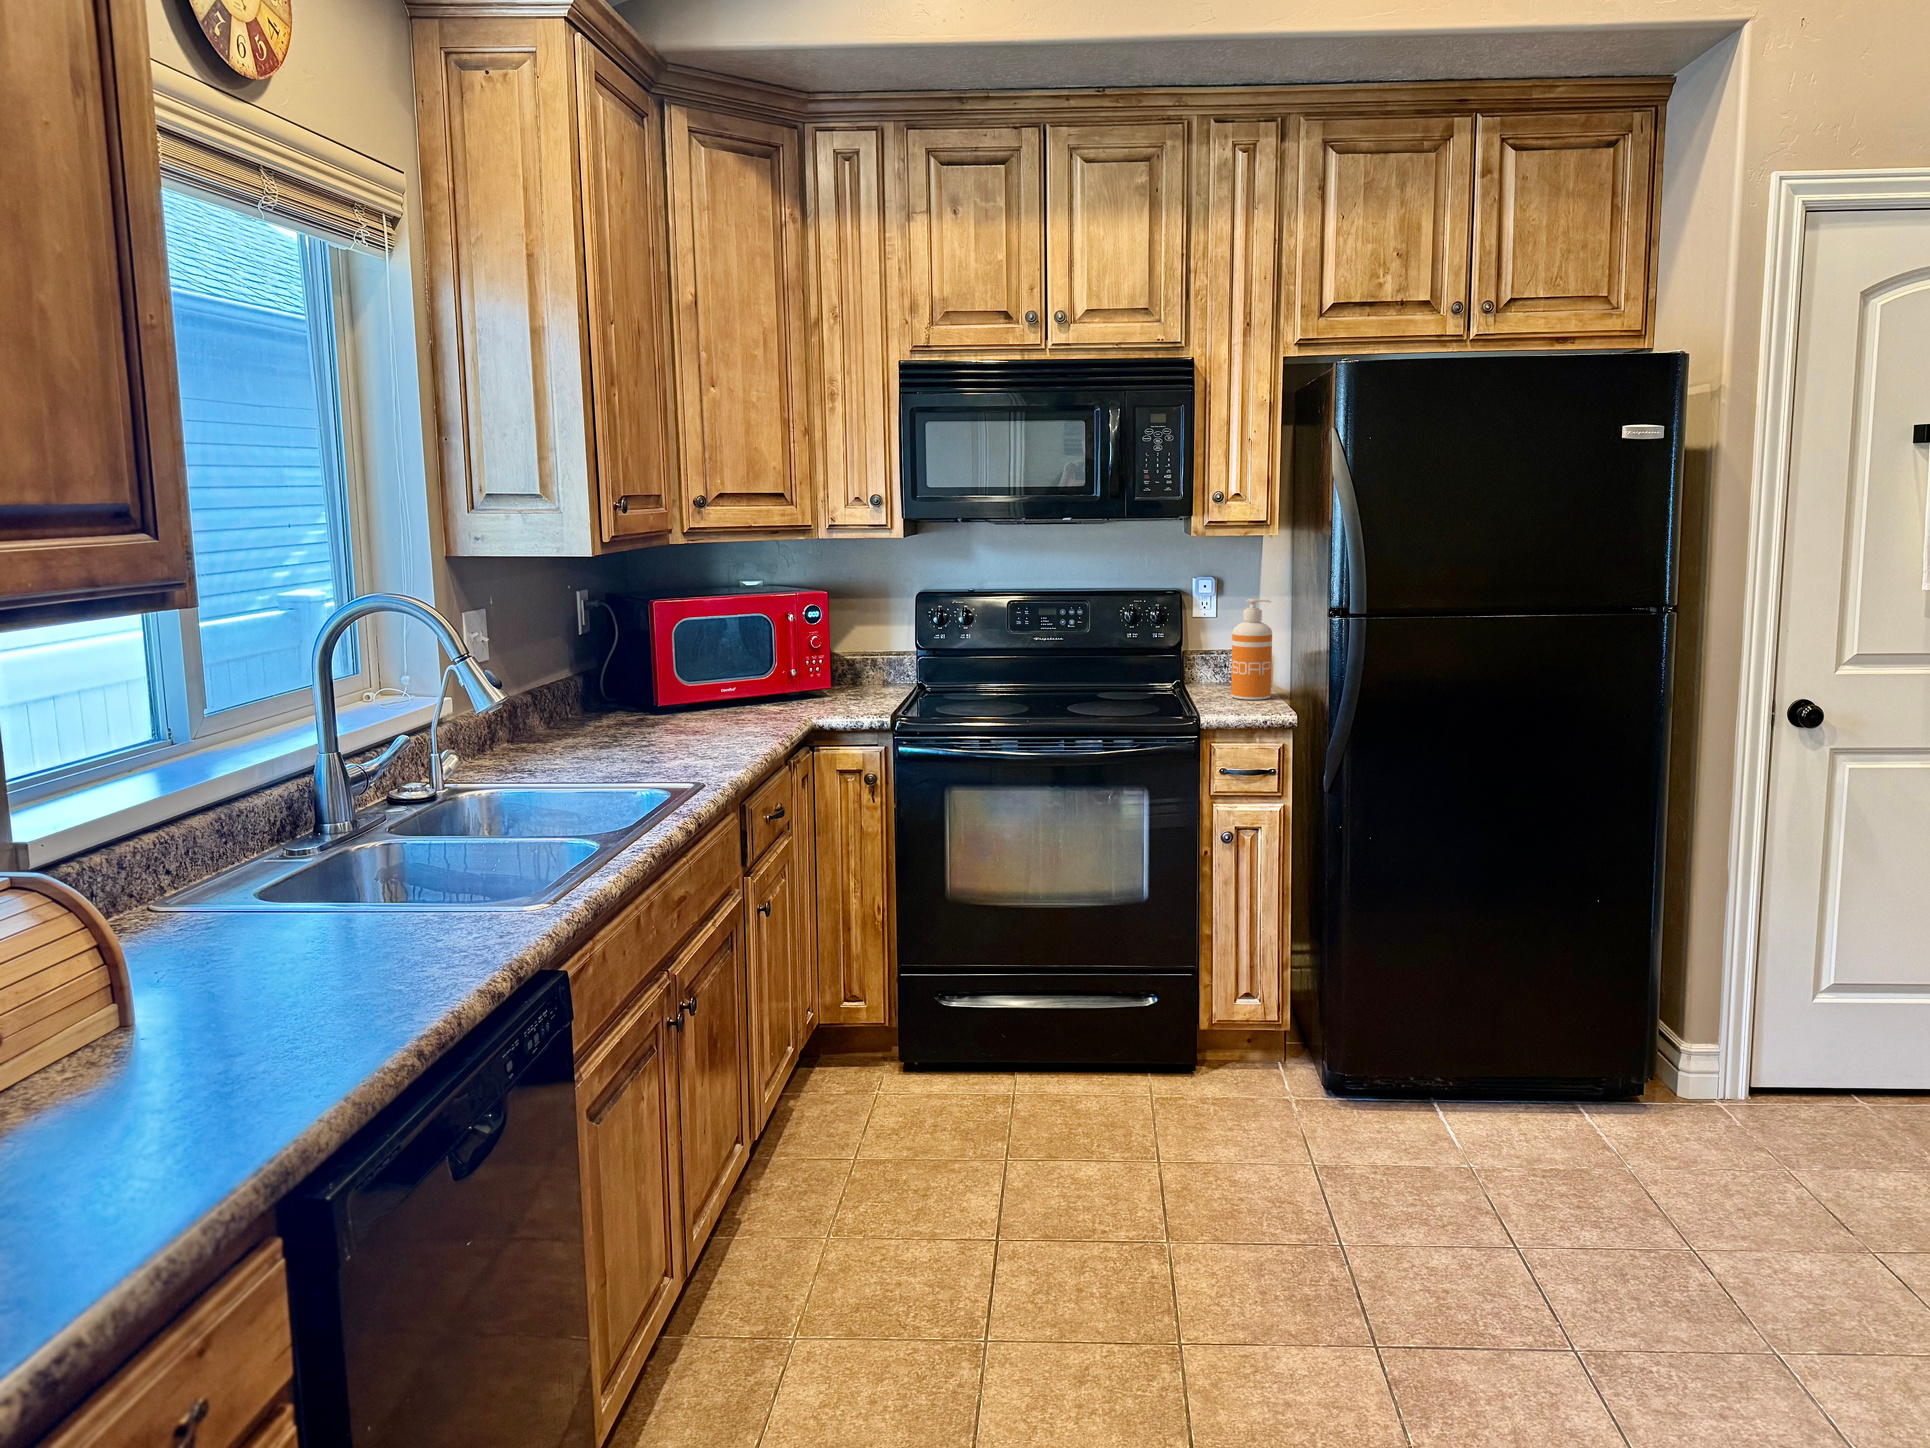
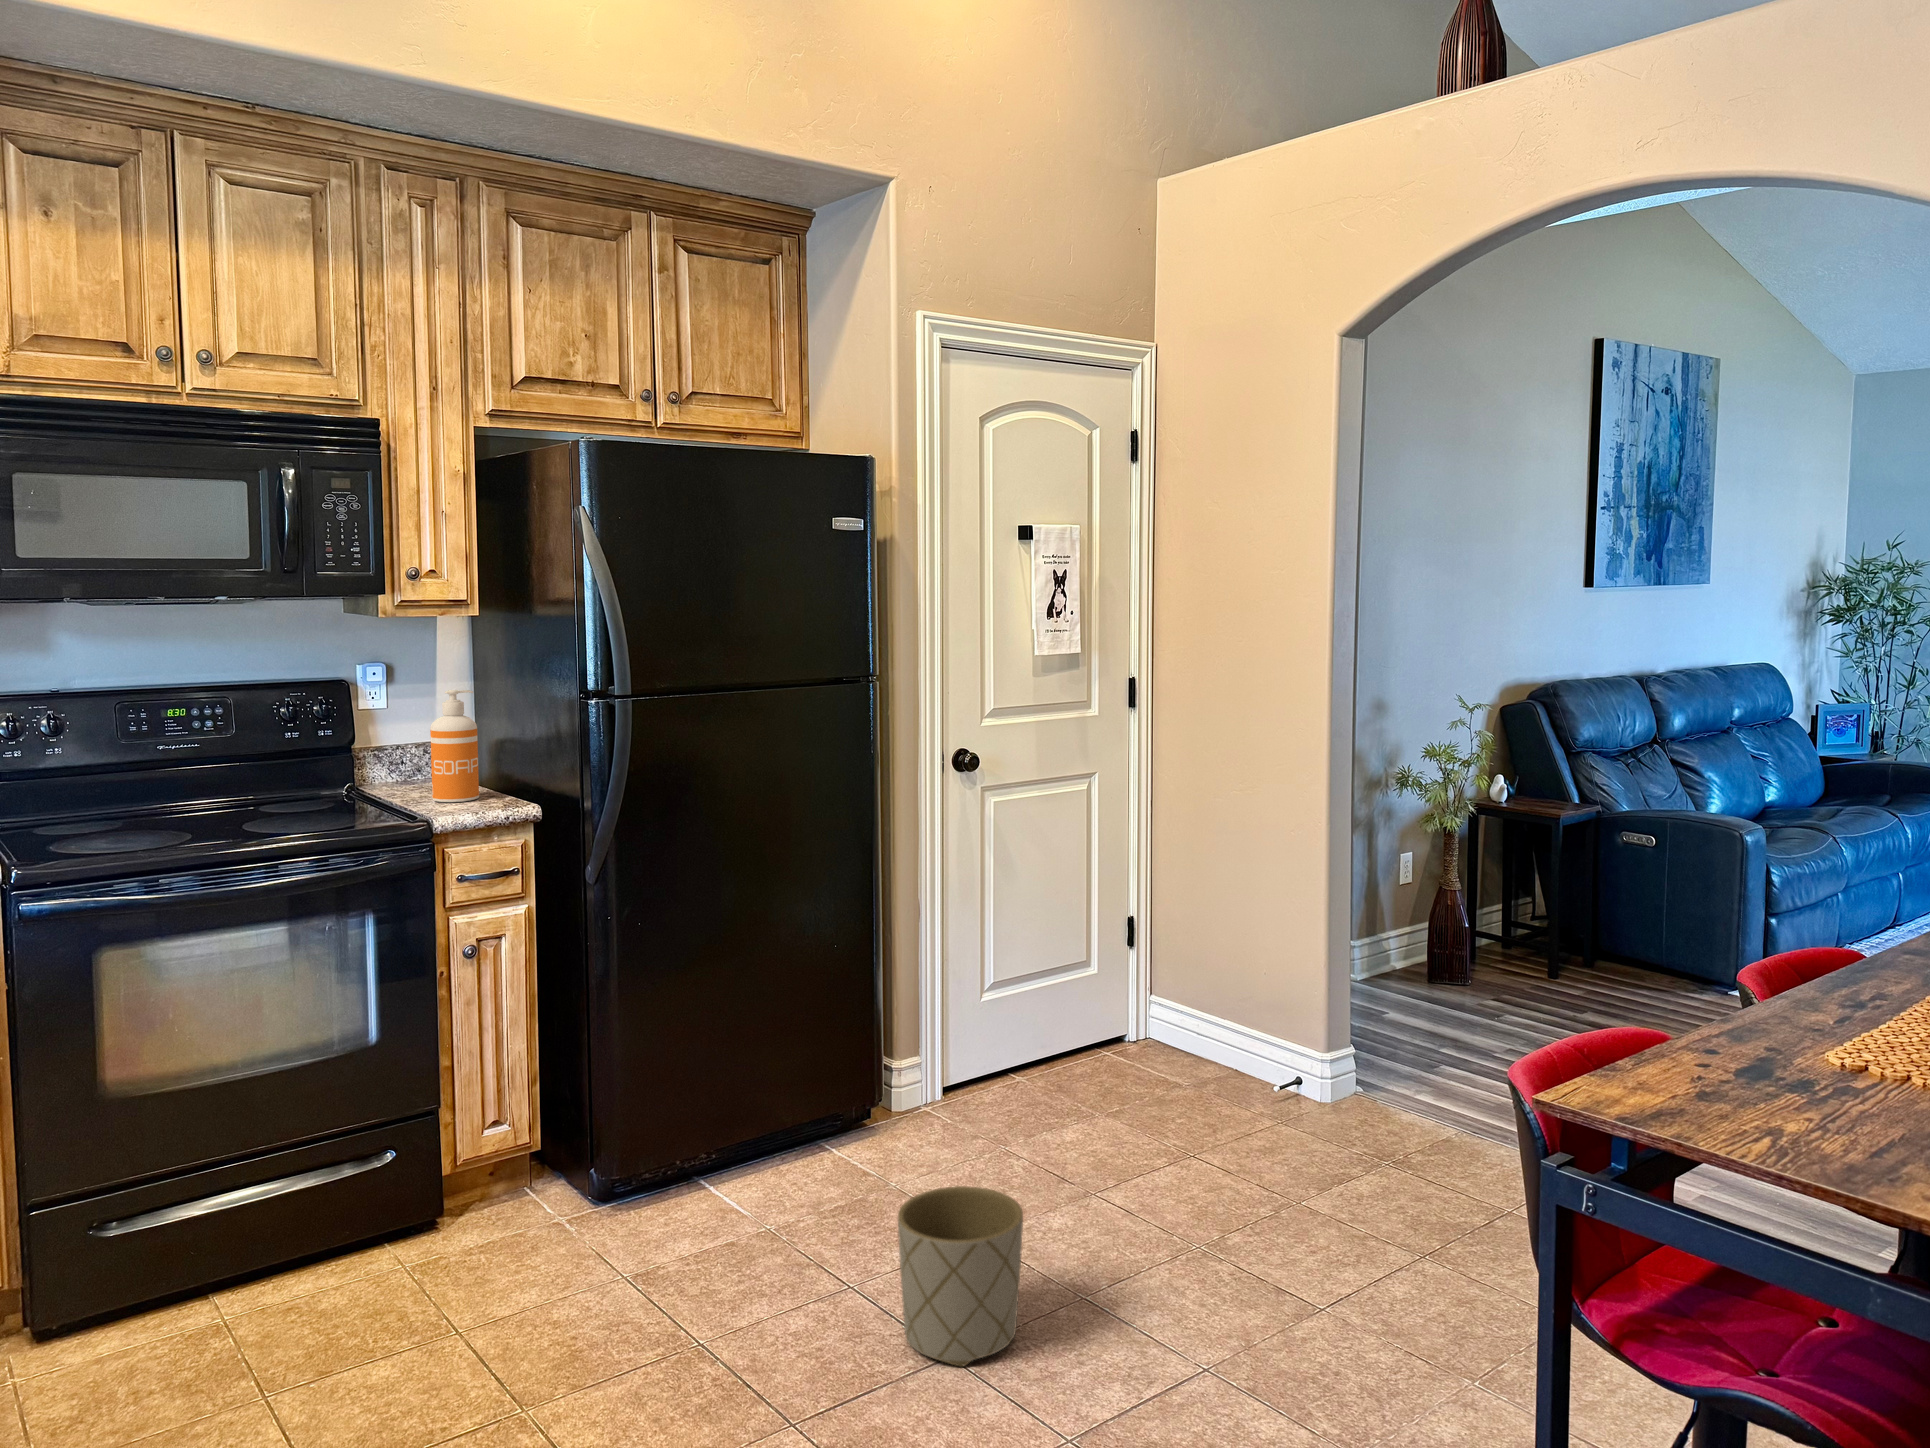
planter: none [1539,1181,1695,1386] -> present [898,1186,1023,1367]

